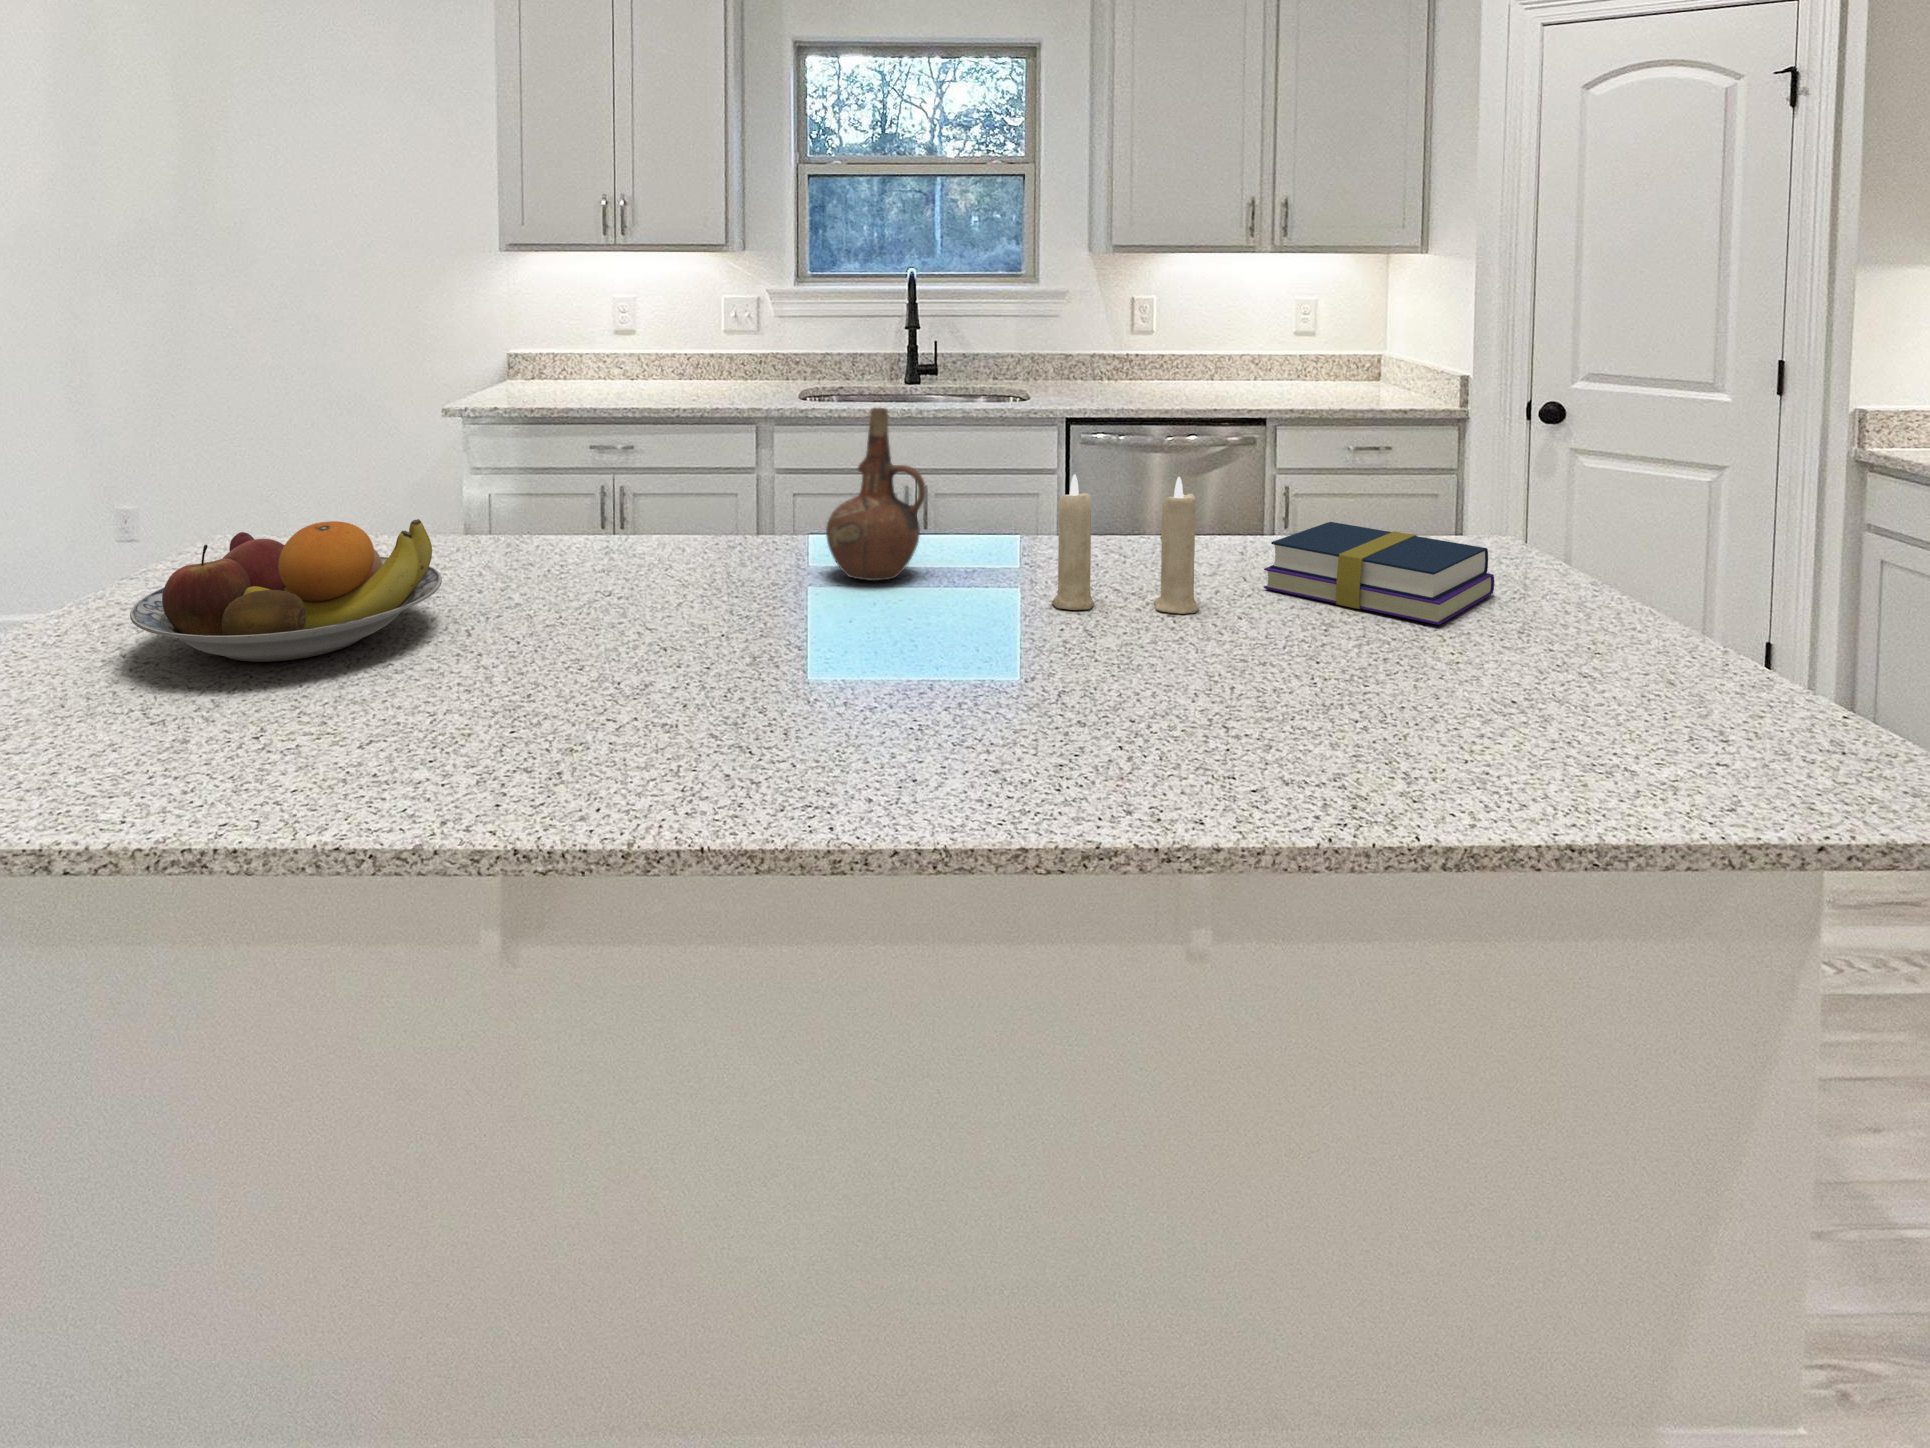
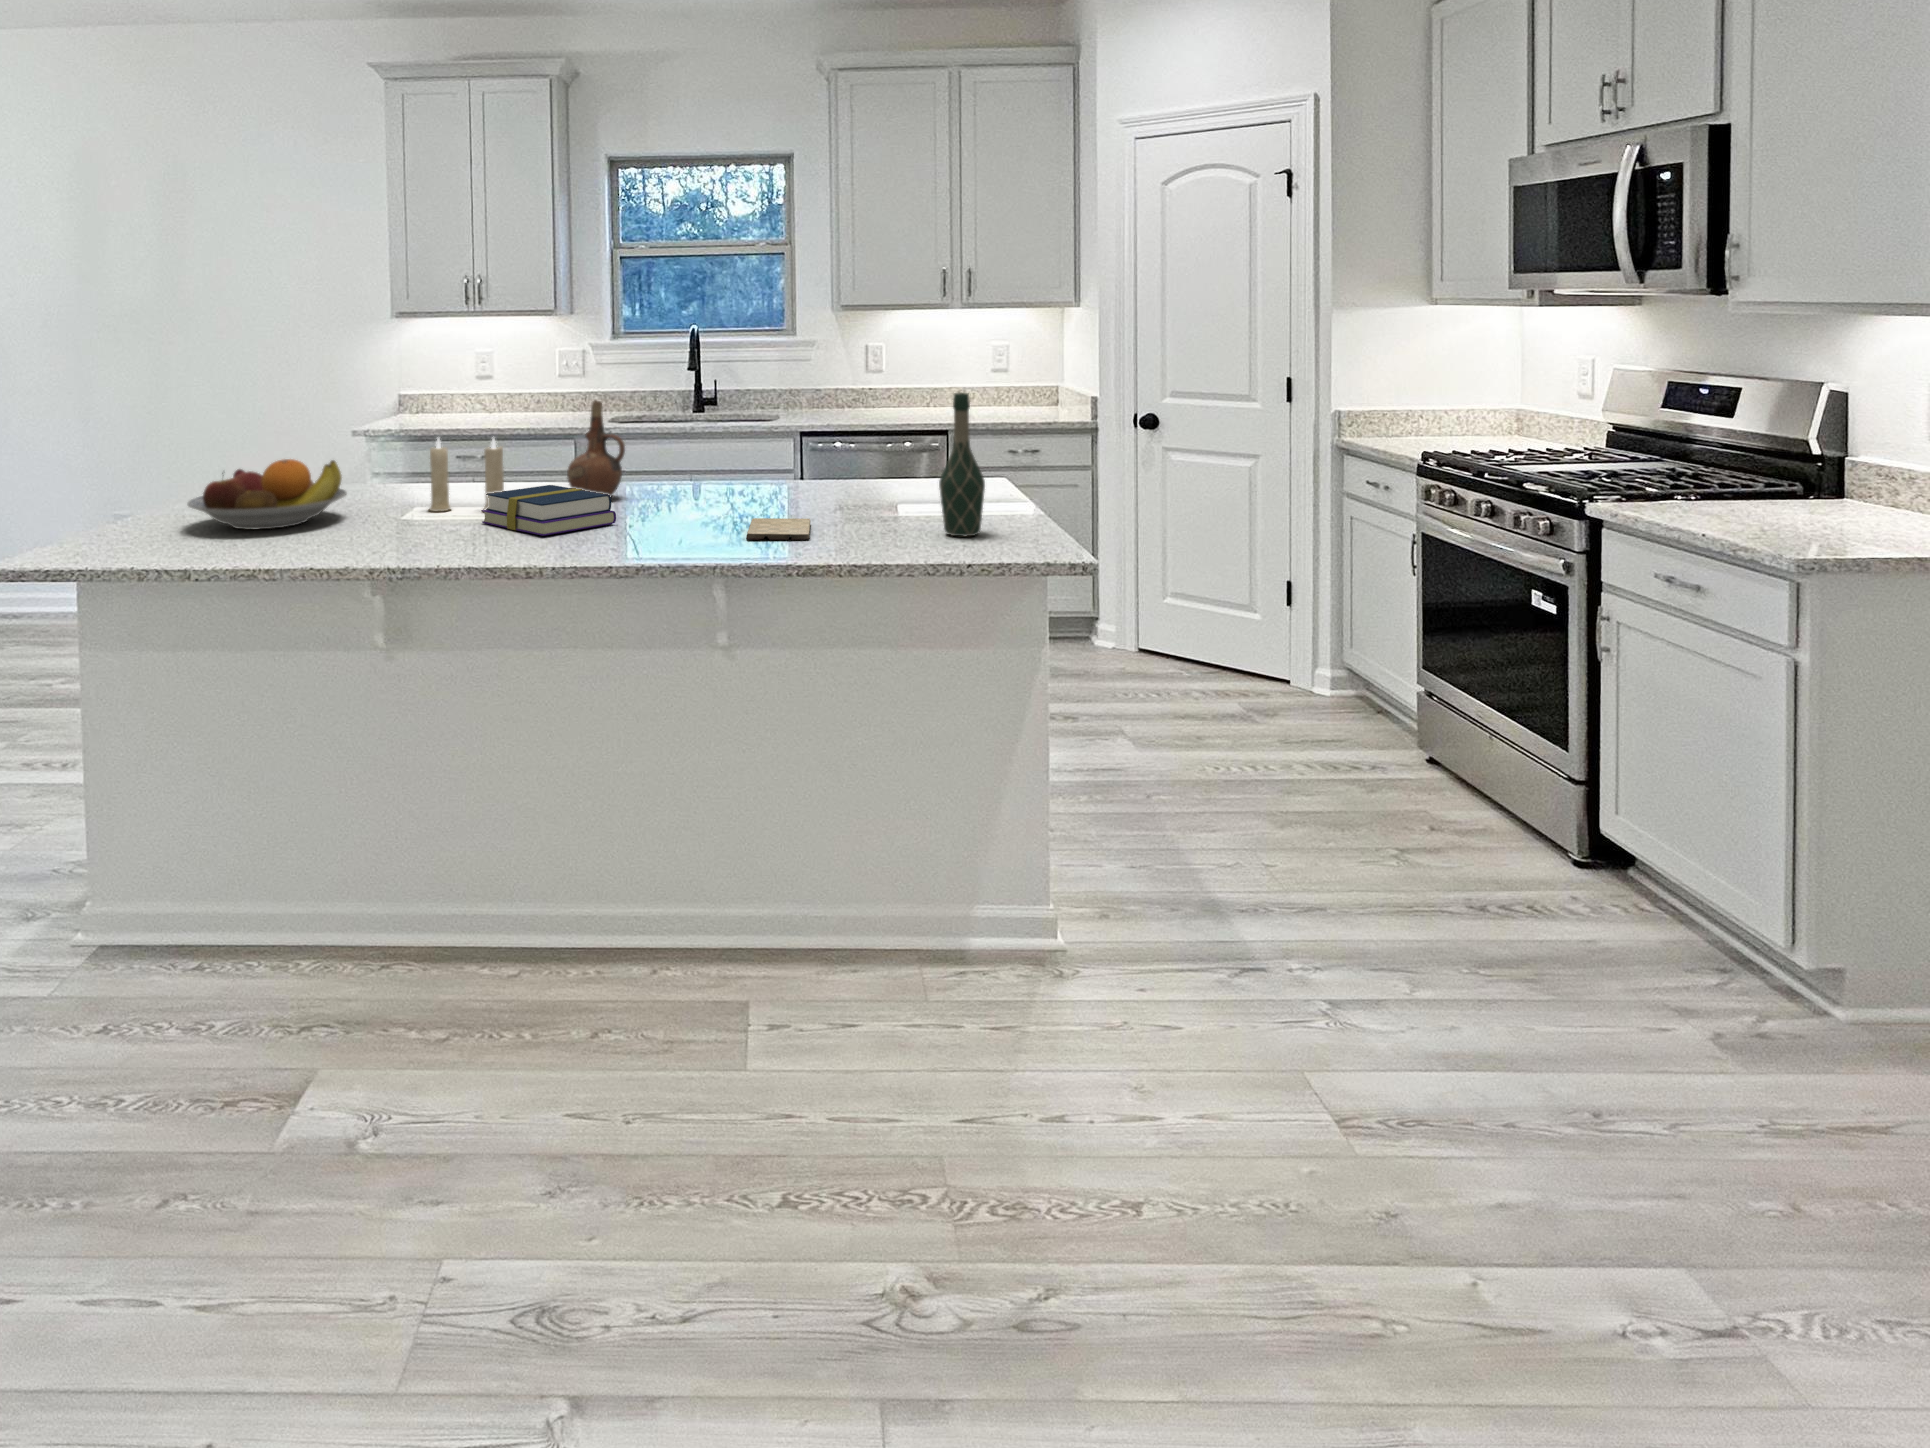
wine bottle: none [1600,427,1700,708] -> present [939,393,985,536]
candle: present [1052,474,1199,614] -> present [429,438,504,511]
book: present [1264,522,1494,625] -> present [481,485,616,536]
cutting board: none [1208,647,1366,716] -> present [746,518,810,540]

